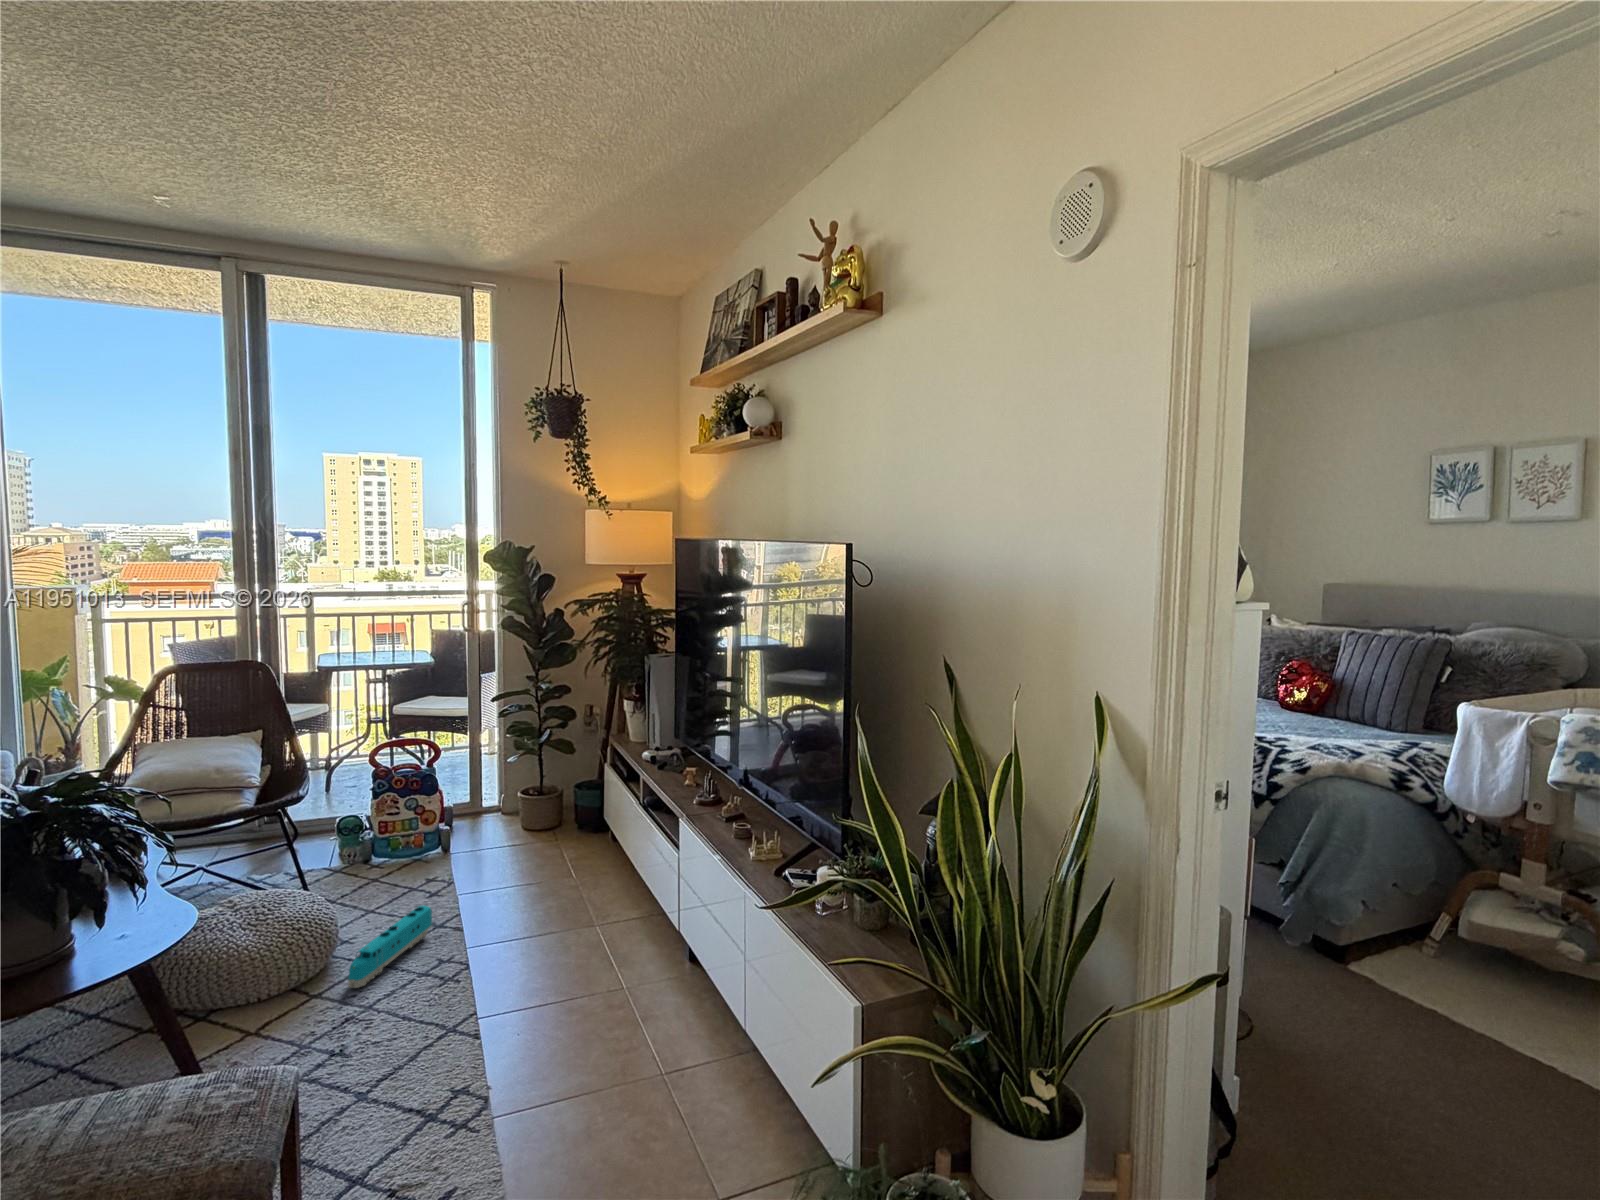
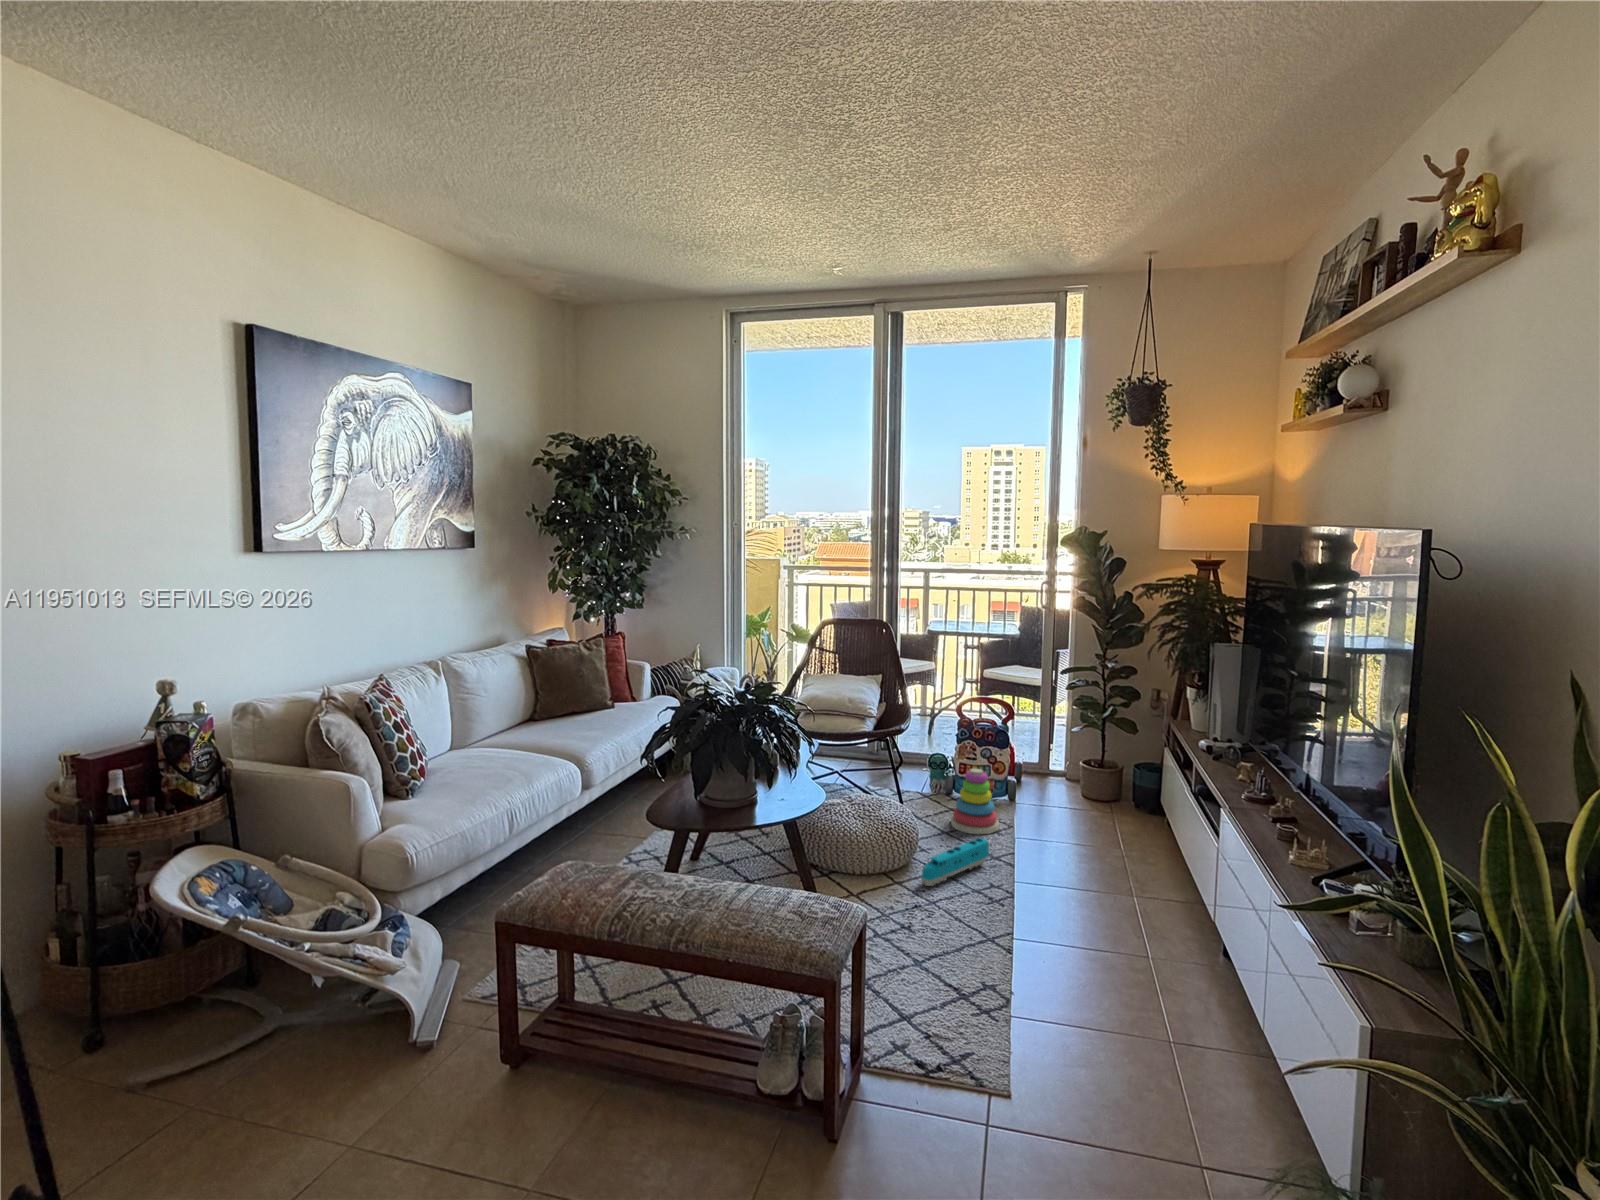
stacking toy: none [376,823,437,903] -> present [951,768,999,834]

